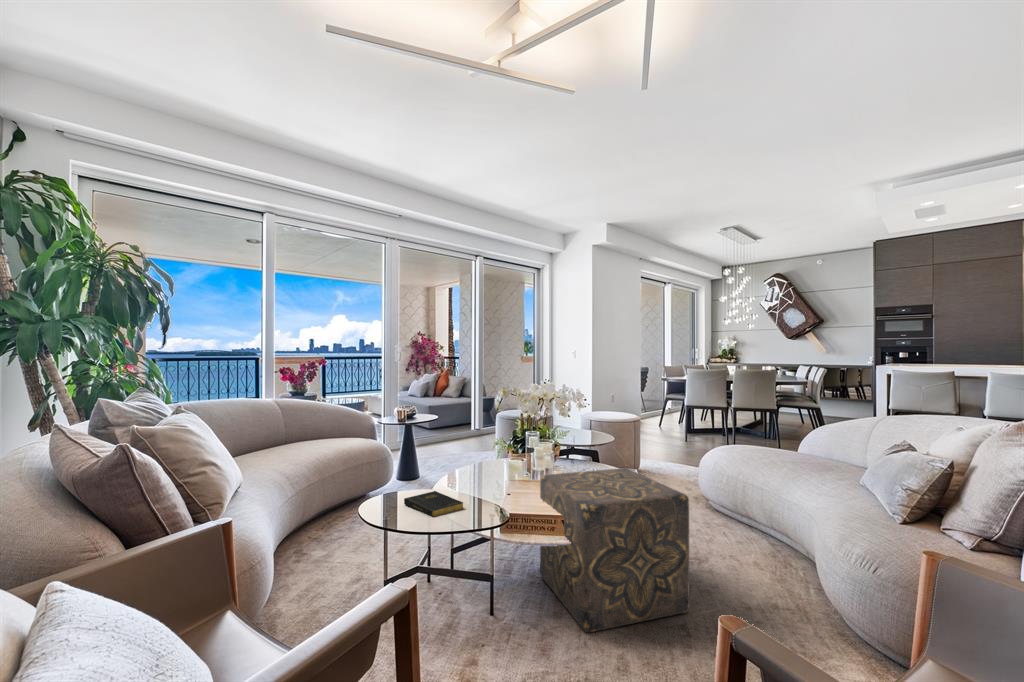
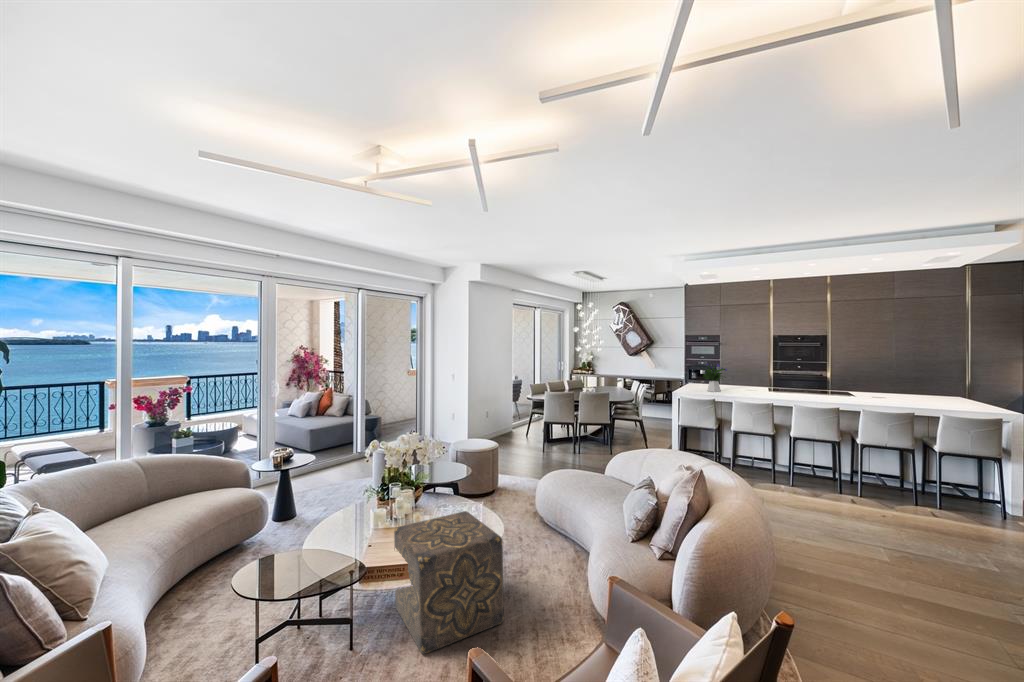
flower arrangement: none [909,329,963,369] -> present [703,363,727,392]
book: present [404,491,463,517] -> none [273,553,325,583]

